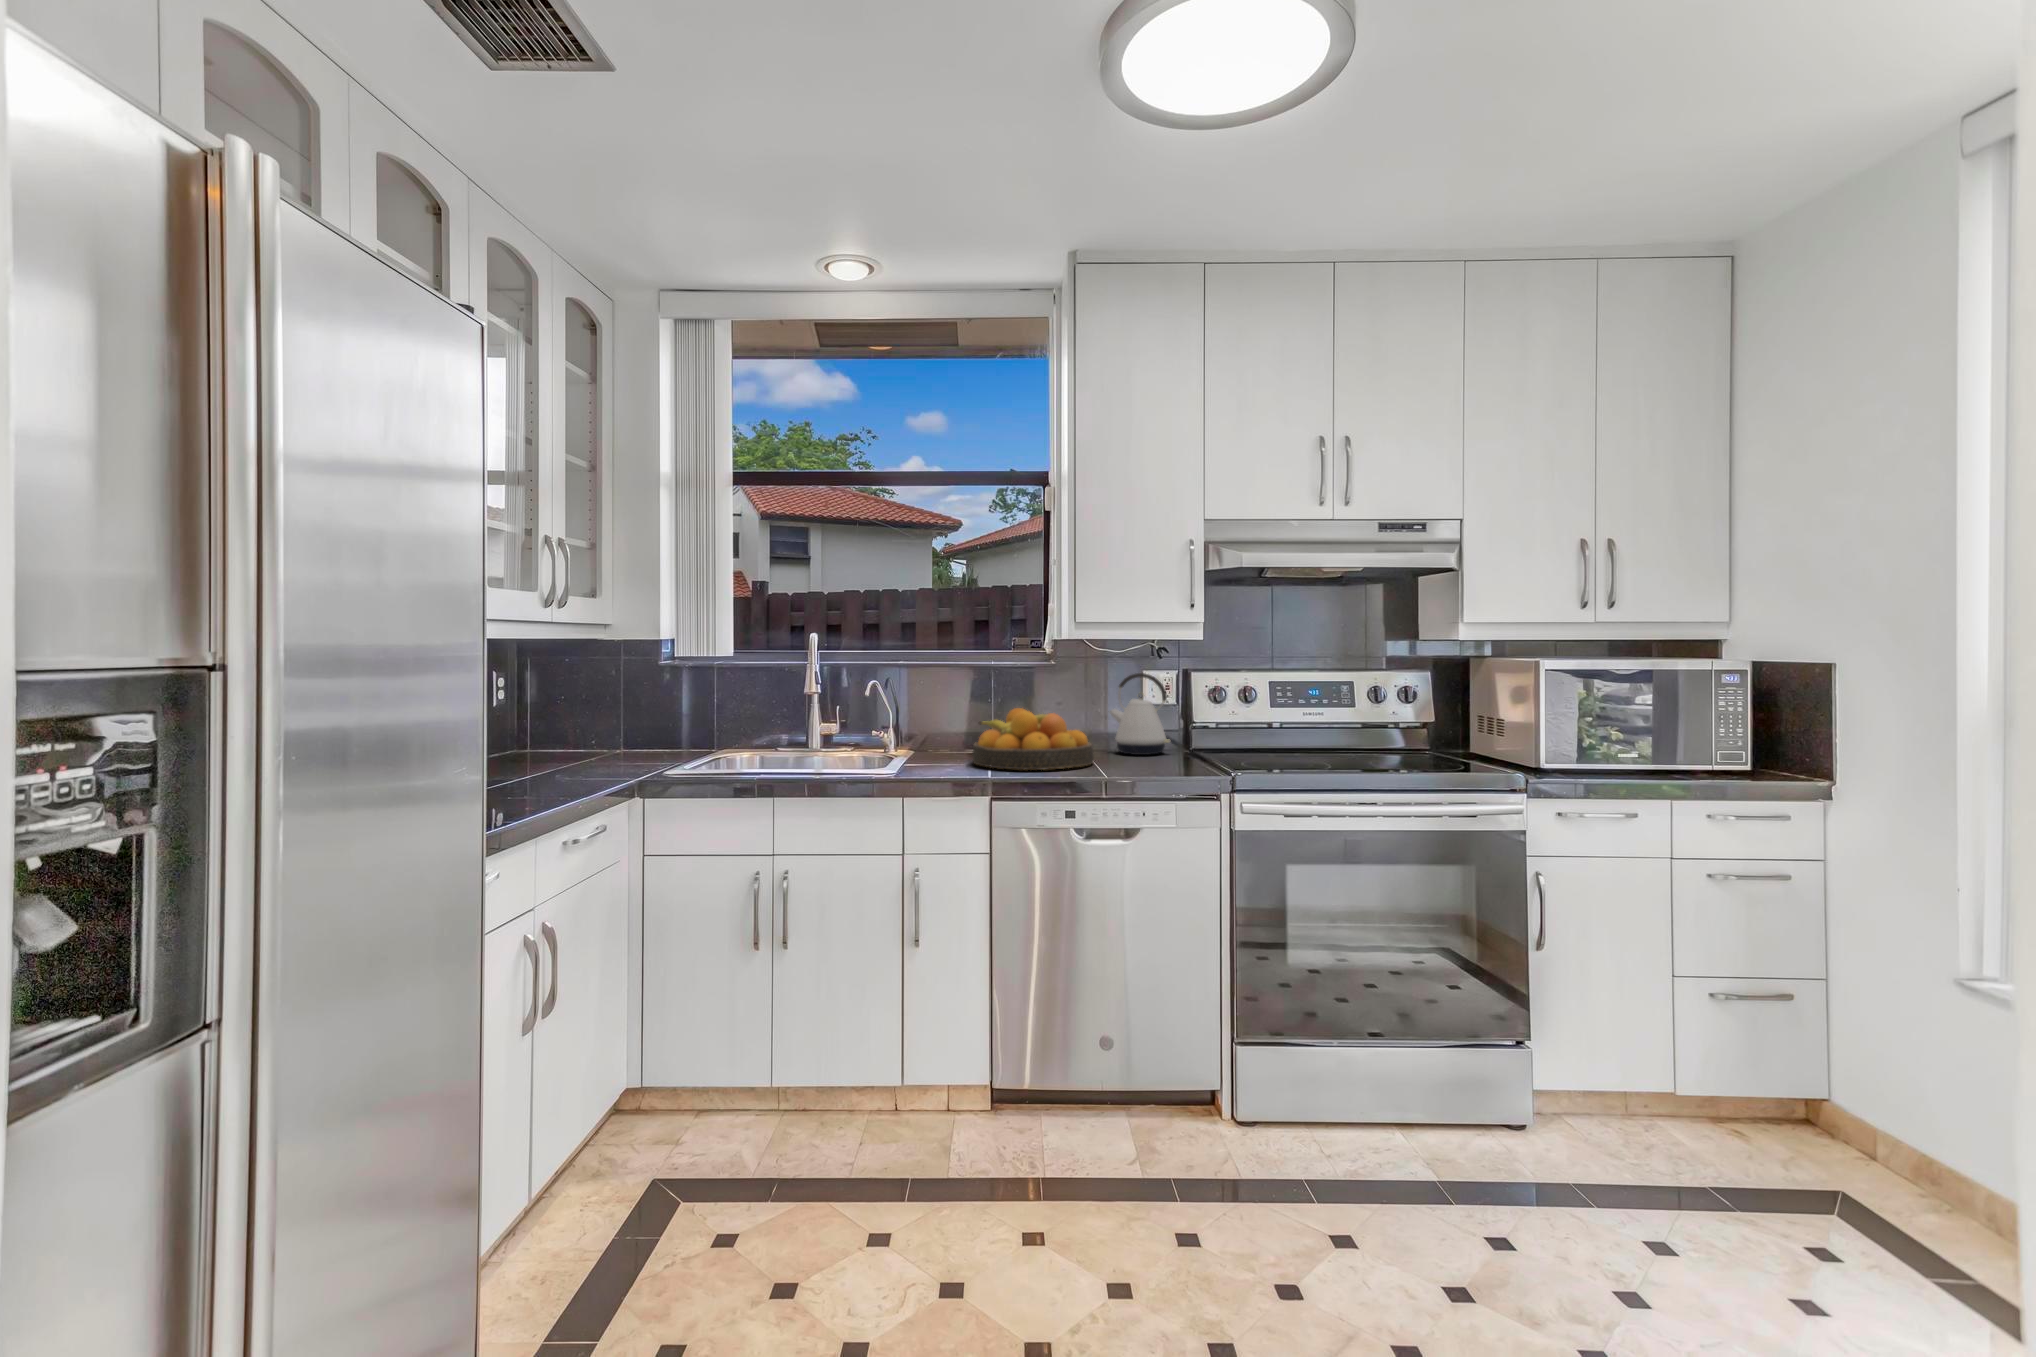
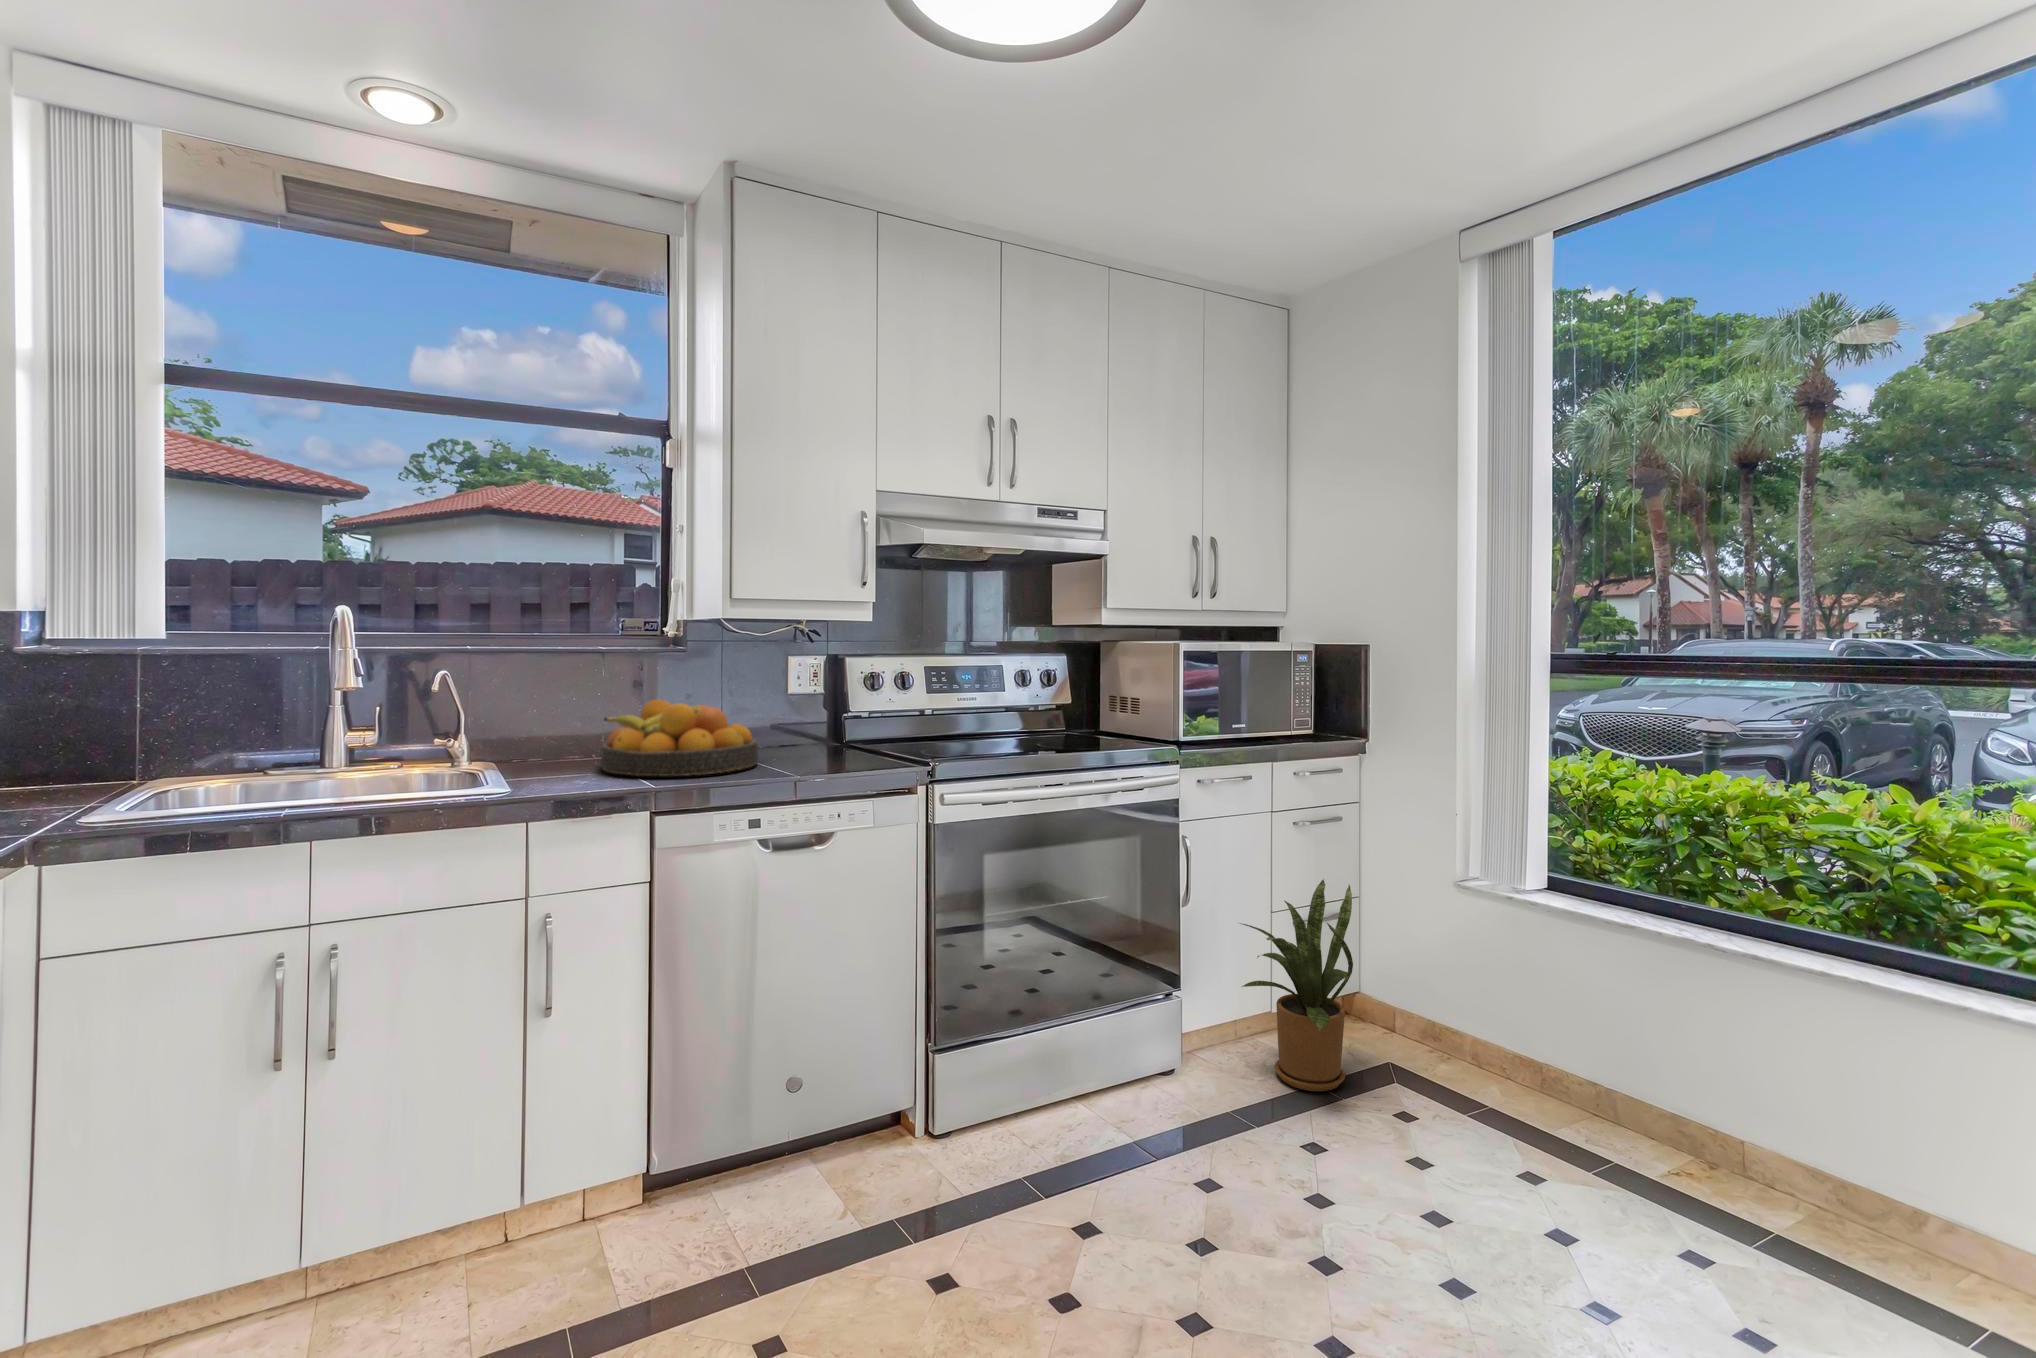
kettle: present [1110,673,1170,755] -> none [753,656,827,748]
house plant: none [1609,943,1780,1192] -> present [1240,880,1353,1091]

